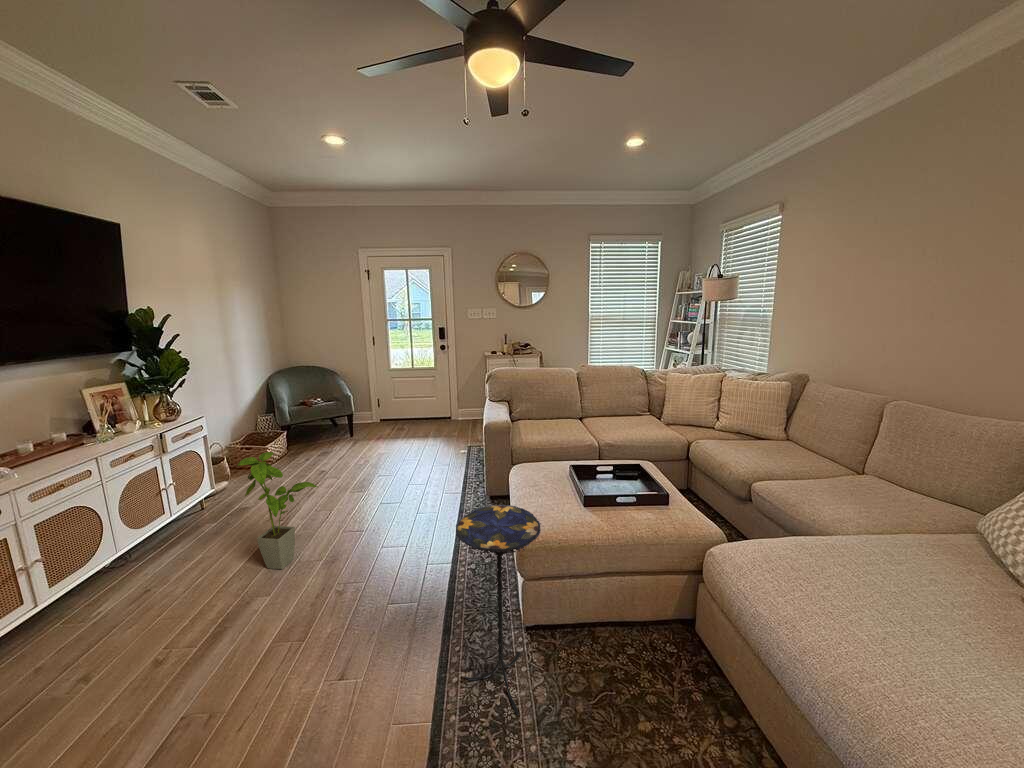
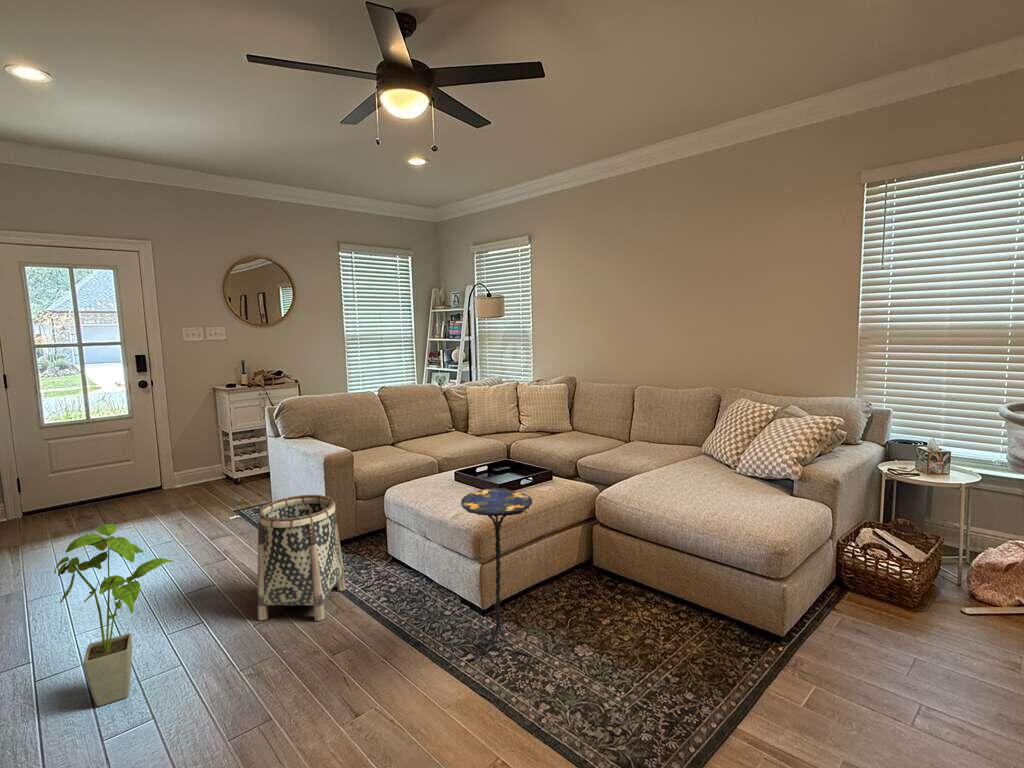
basket: none [388,455,460,565] -> present [257,495,346,621]

